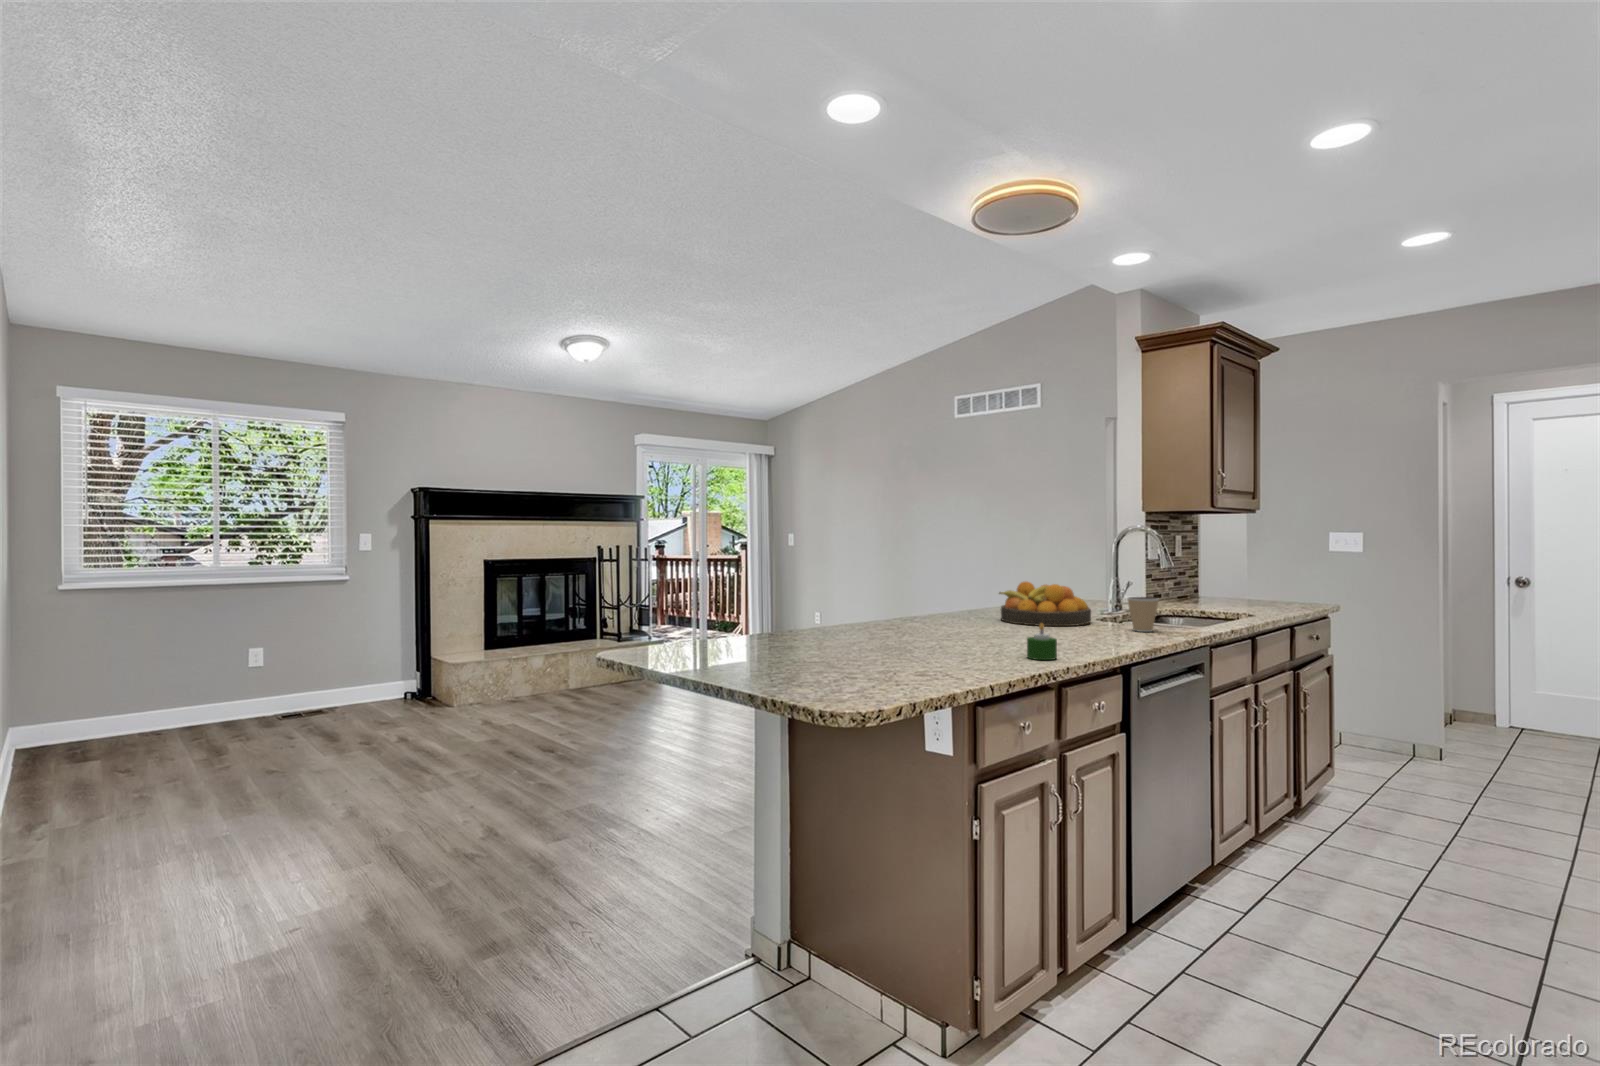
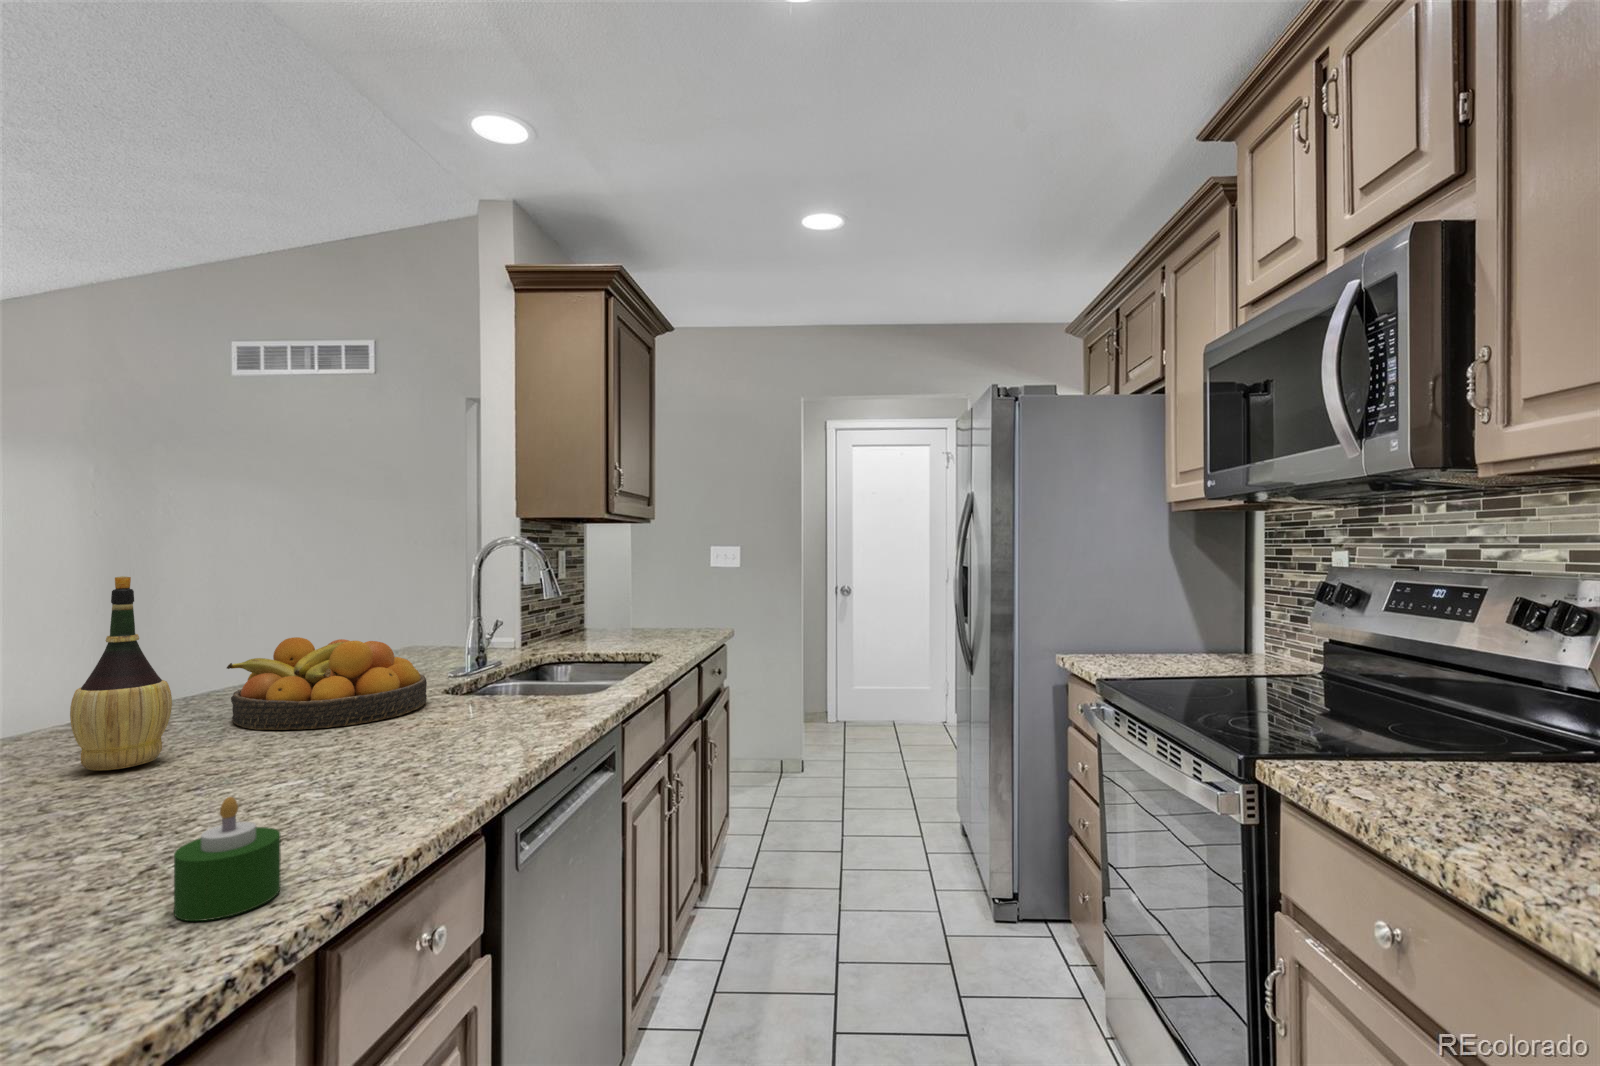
wine bottle: none [956,548,989,628] -> present [70,576,172,770]
coffee cup: present [1127,597,1159,632] -> none [490,652,546,717]

